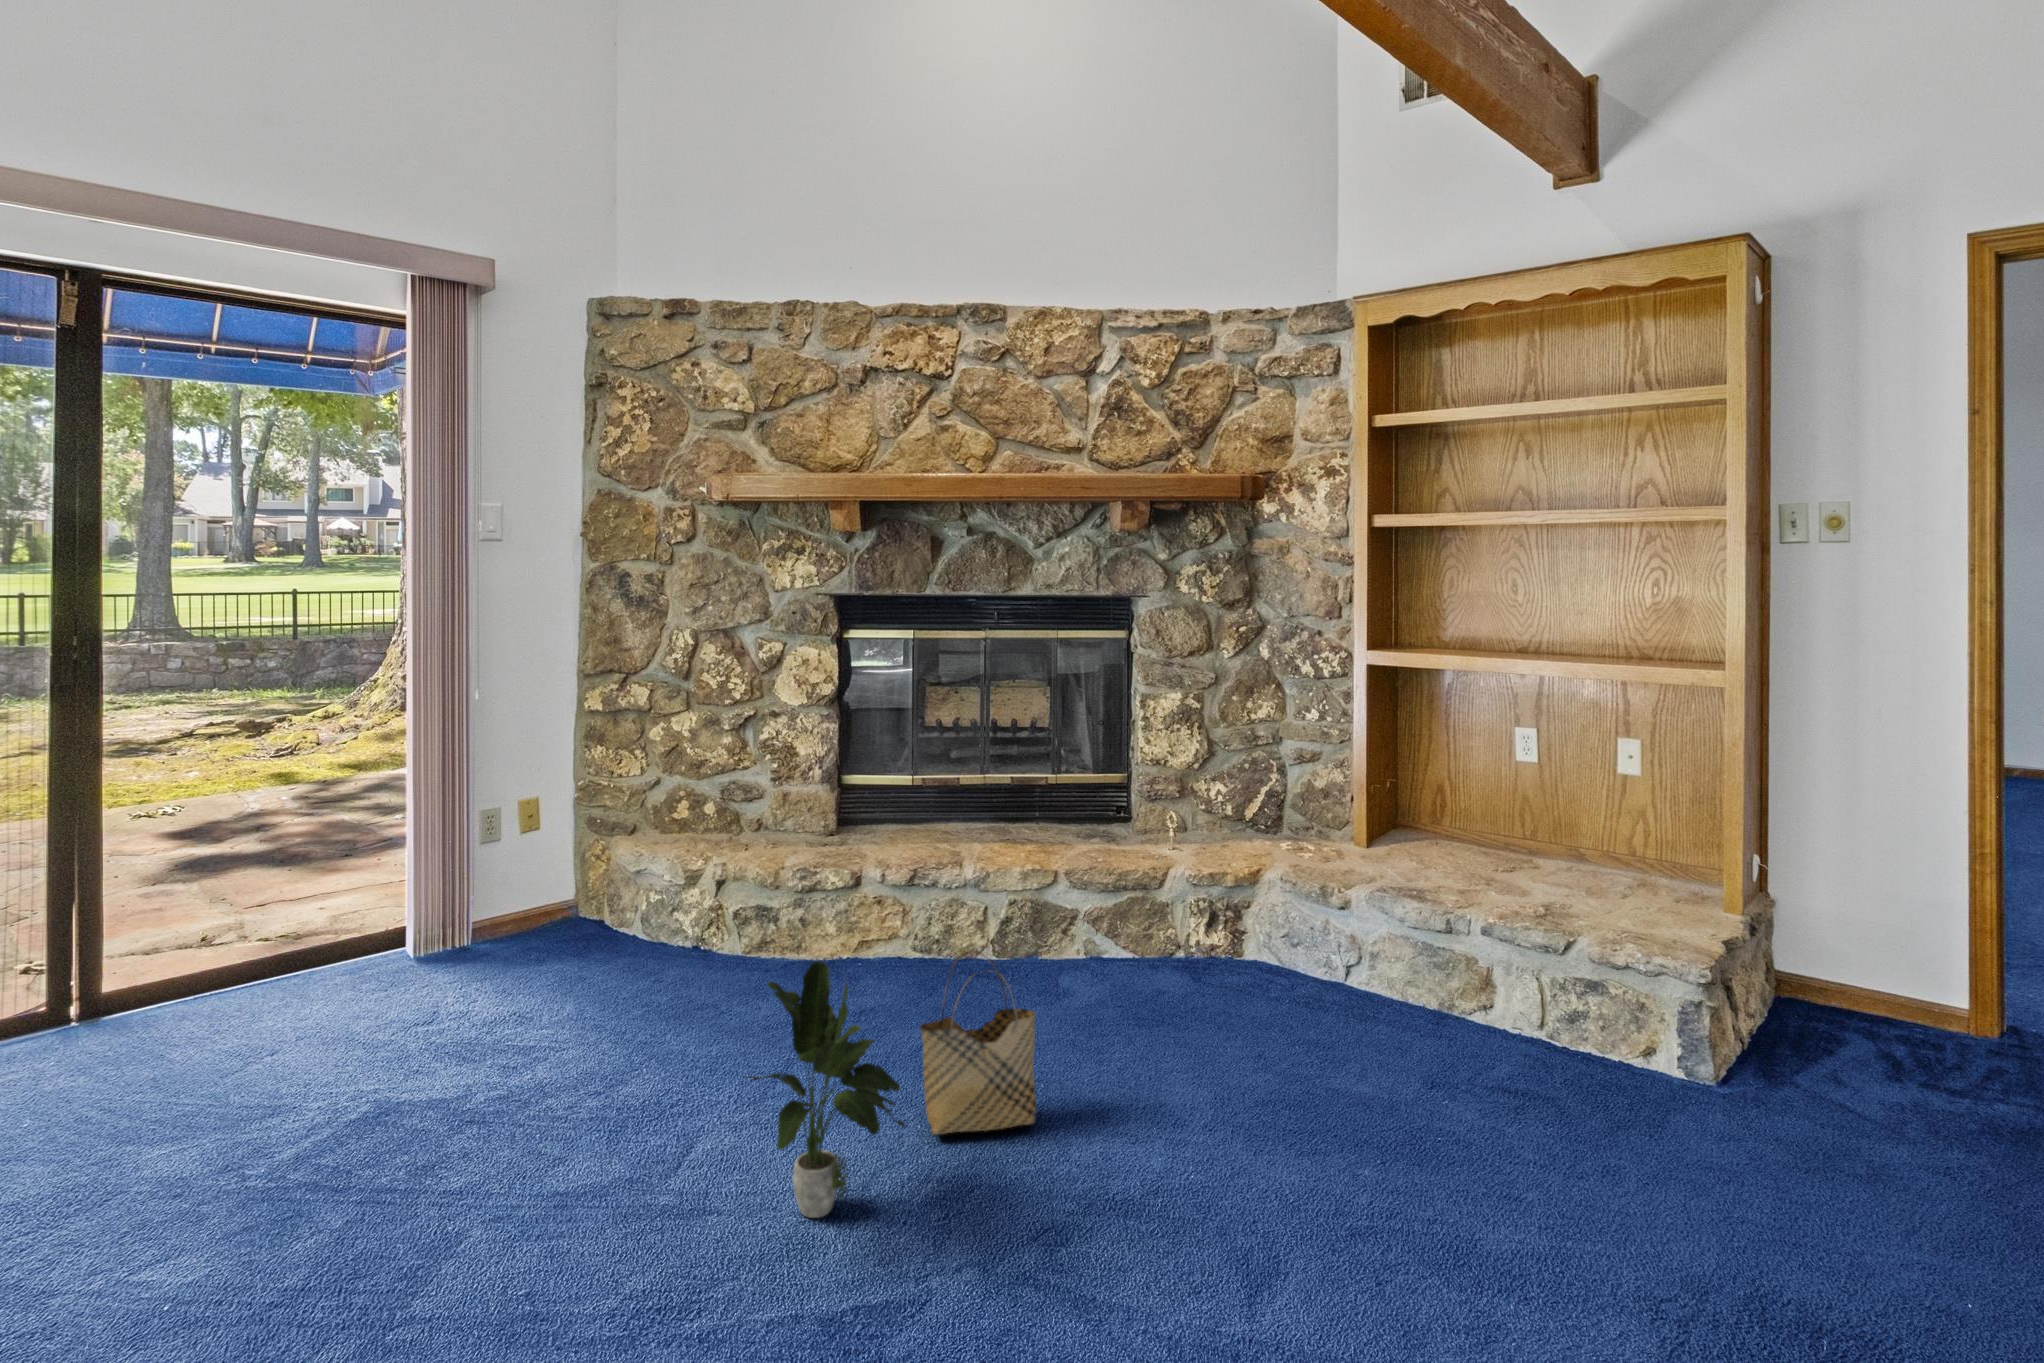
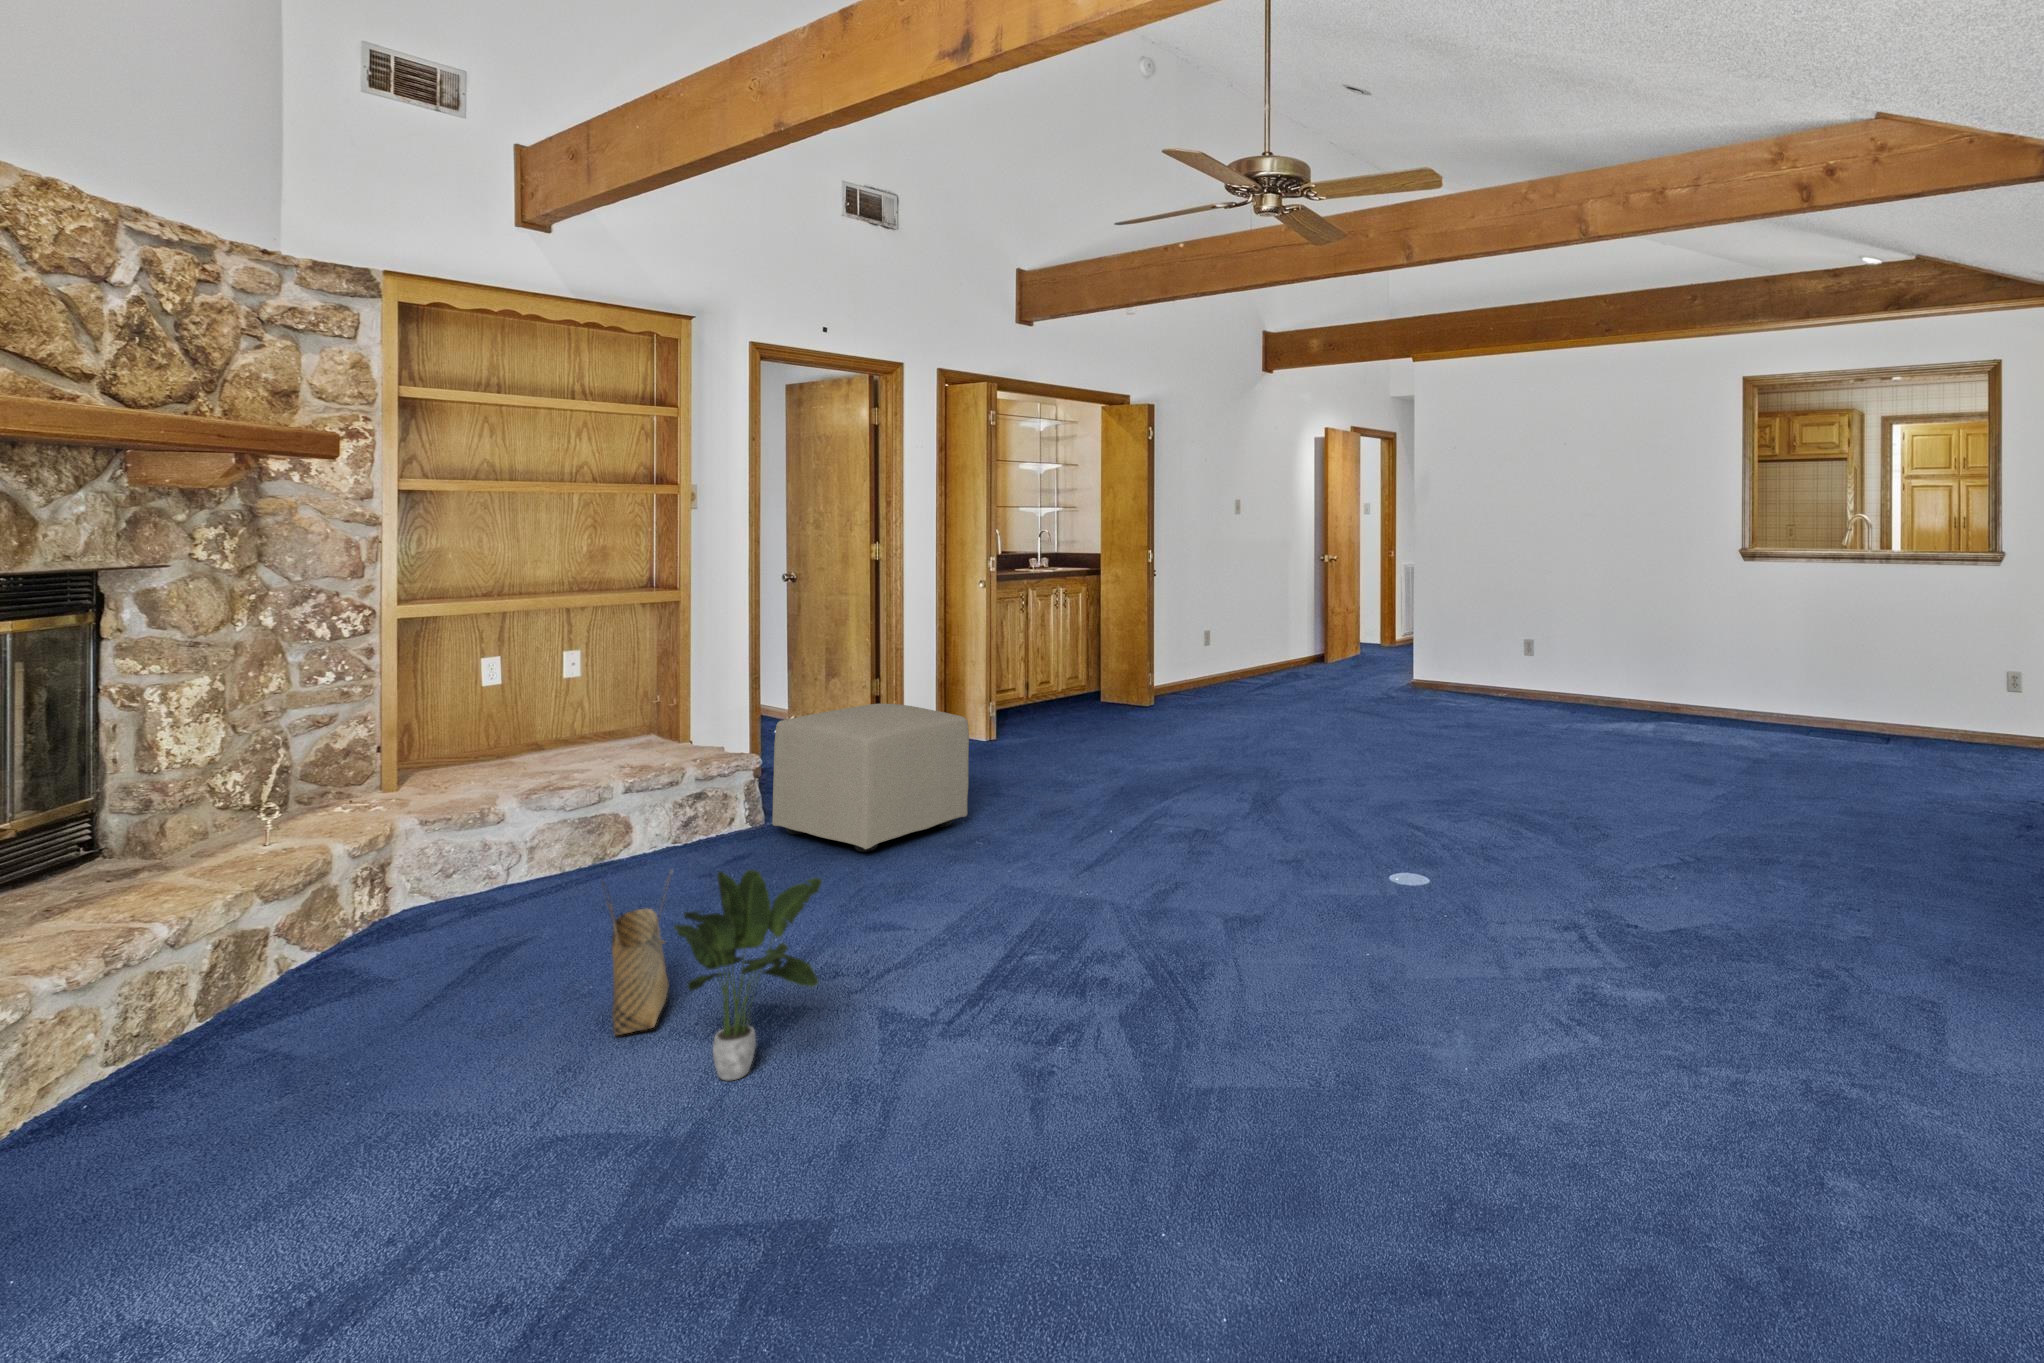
ottoman: none [1591,908,1945,1289] -> present [772,704,969,852]

